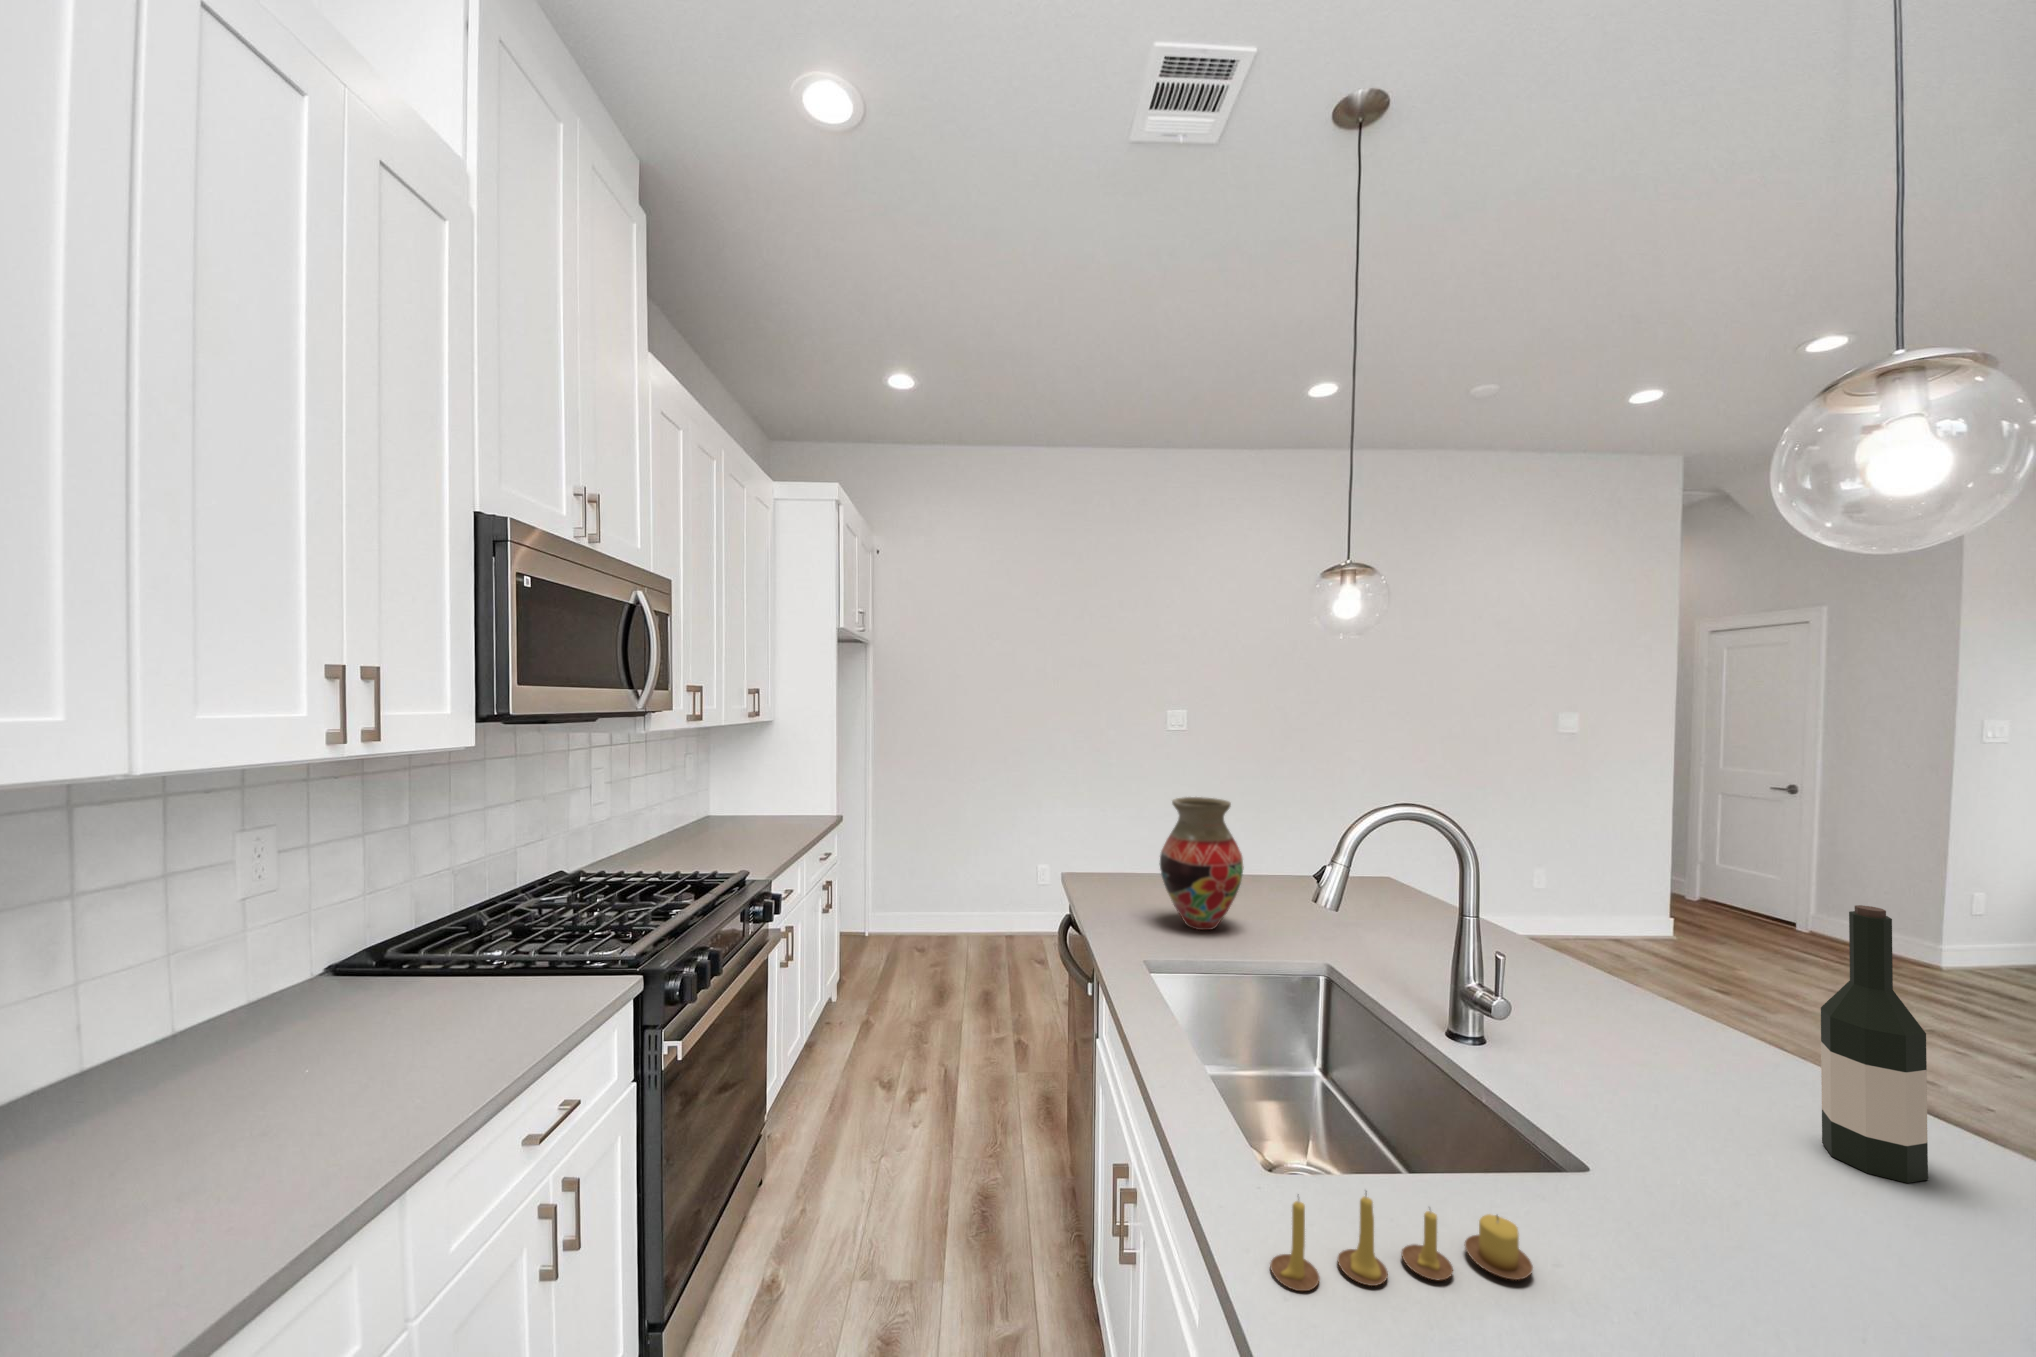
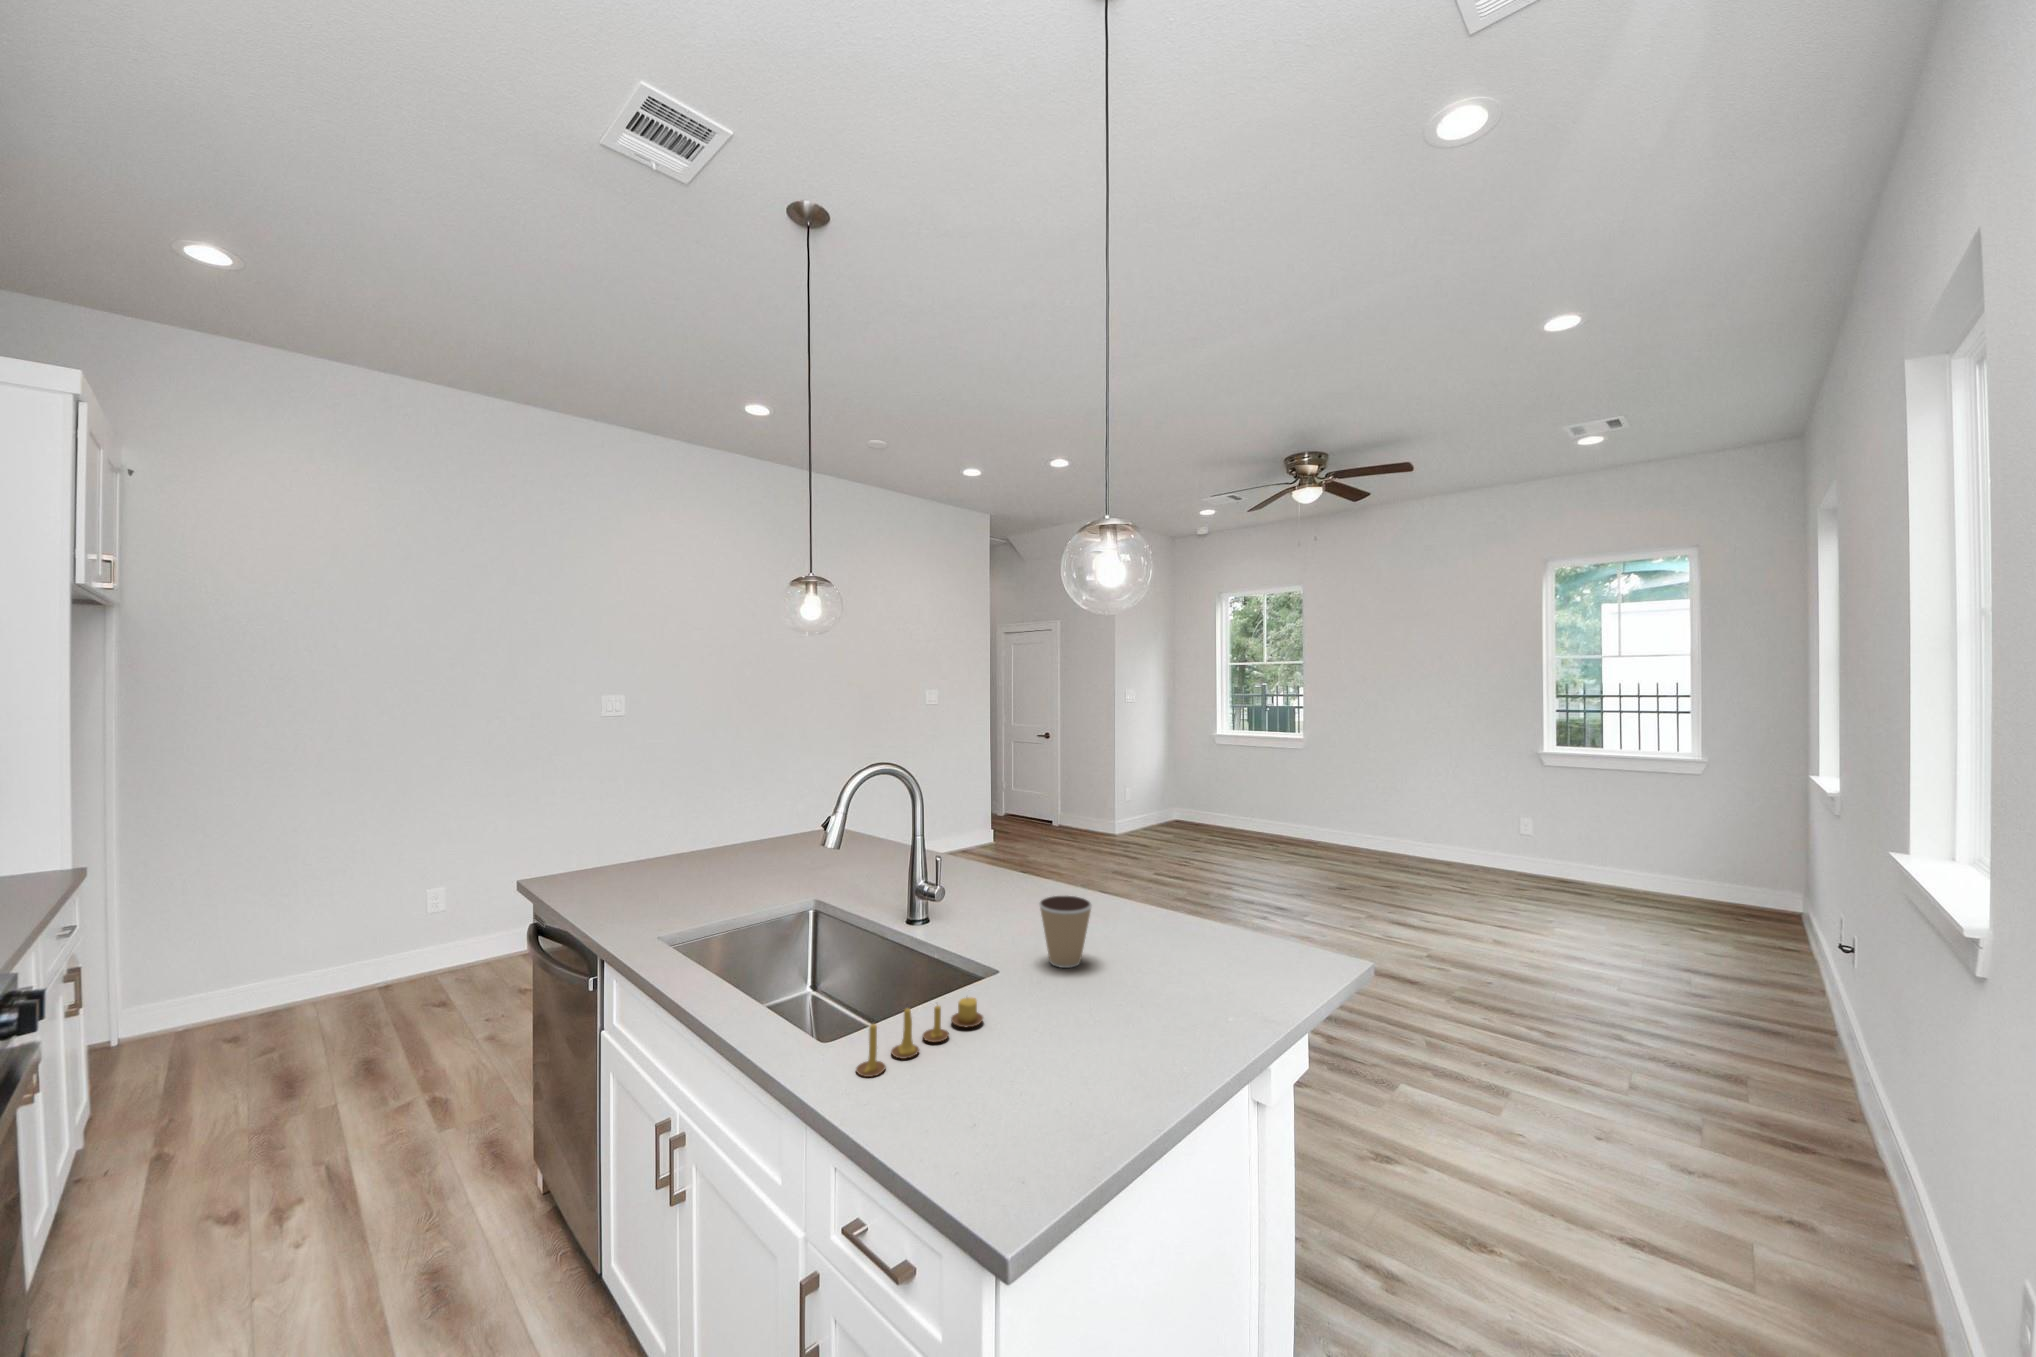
vase: present [1160,797,1244,930] -> none [663,782,742,900]
wine bottle: present [1821,905,1928,1183] -> none [1083,797,1118,930]
coffee cup: none [1690,1076,1838,1239] -> present [1039,896,1092,968]

